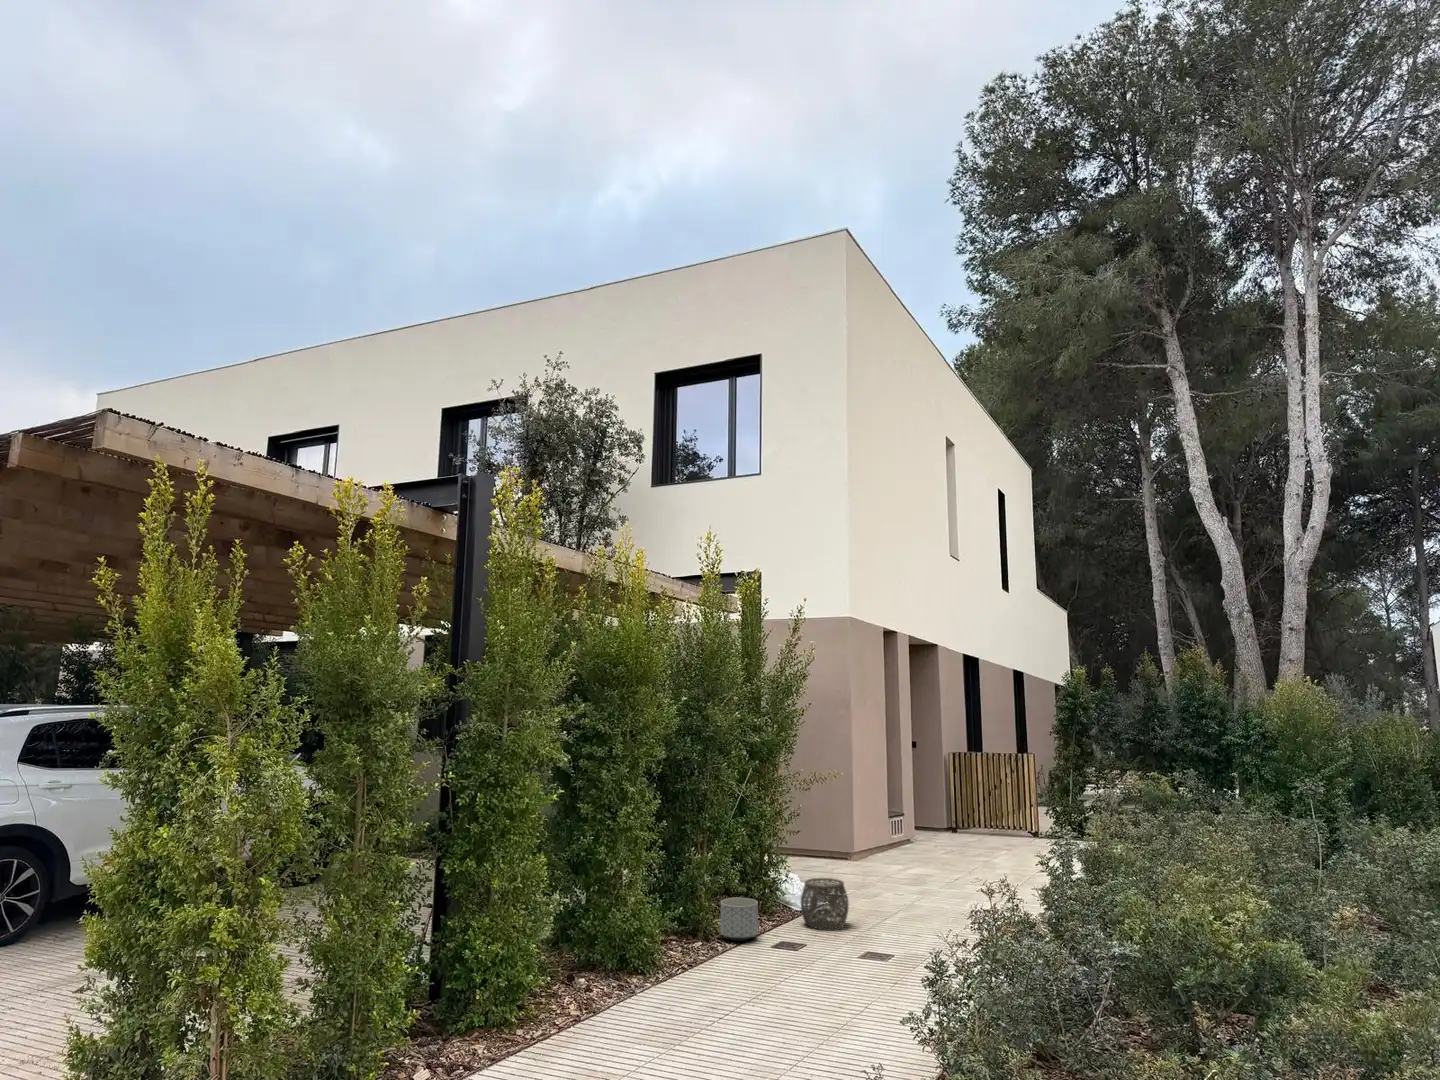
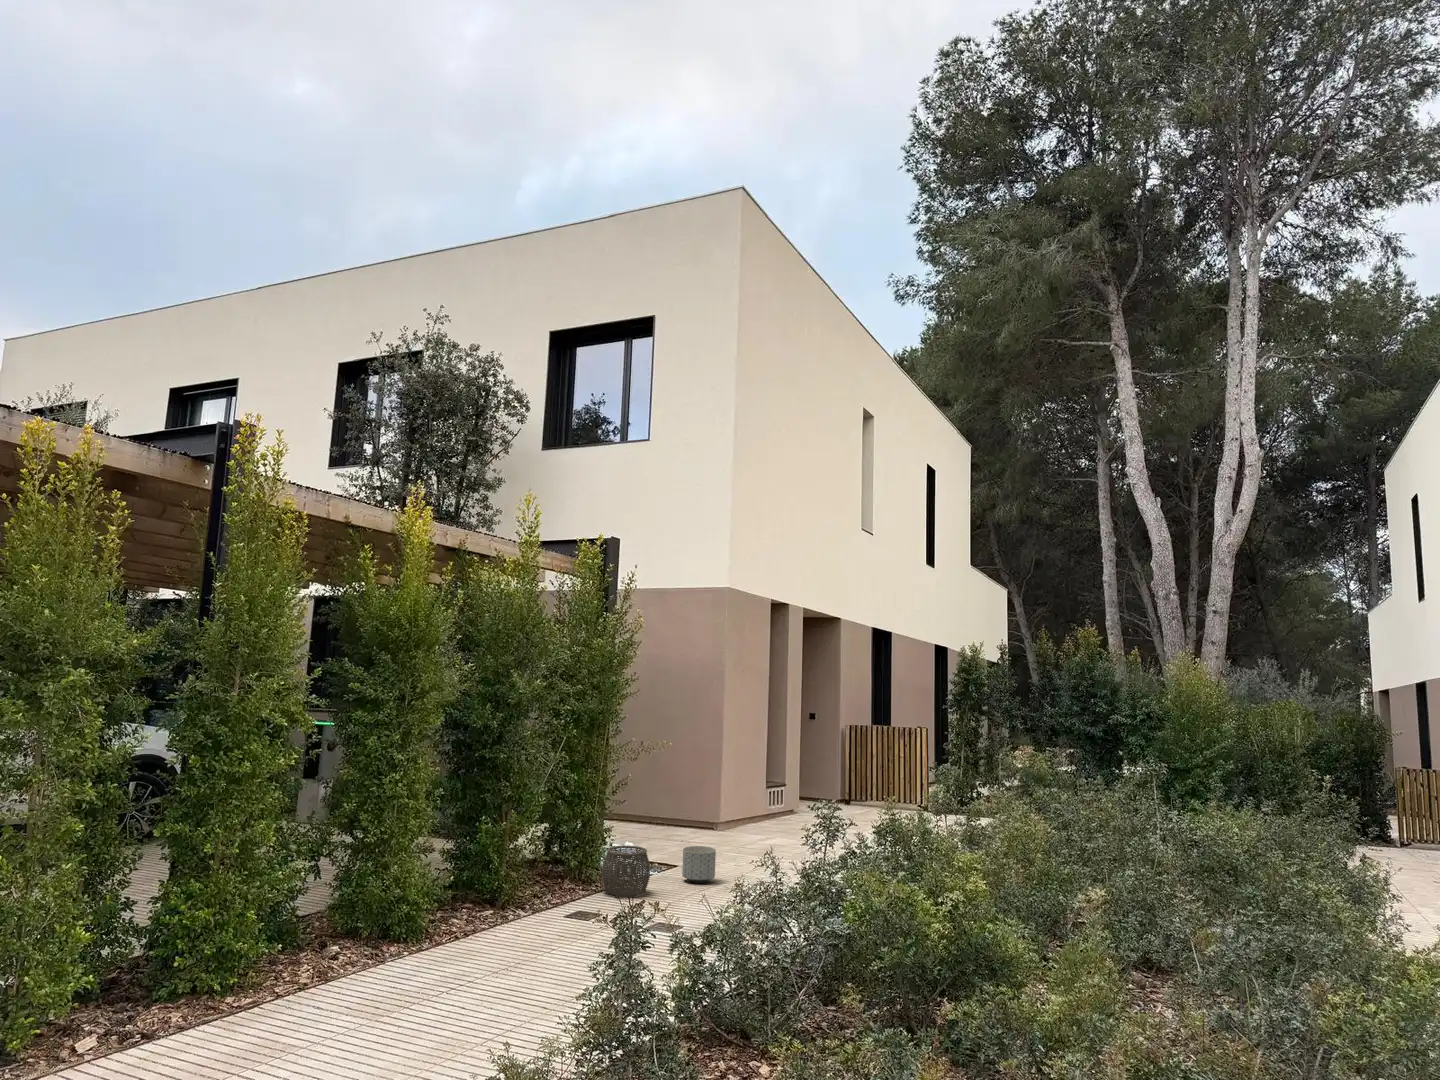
planter: present [721,898,758,941] -> present [682,846,716,883]

